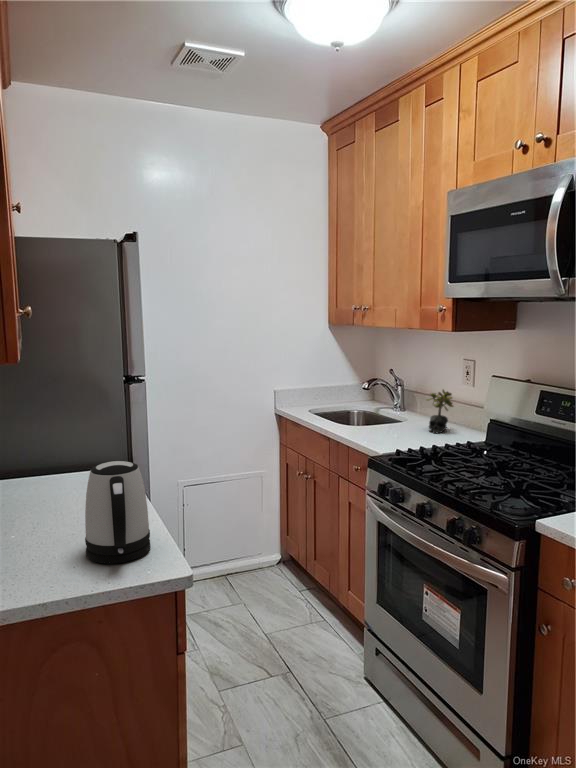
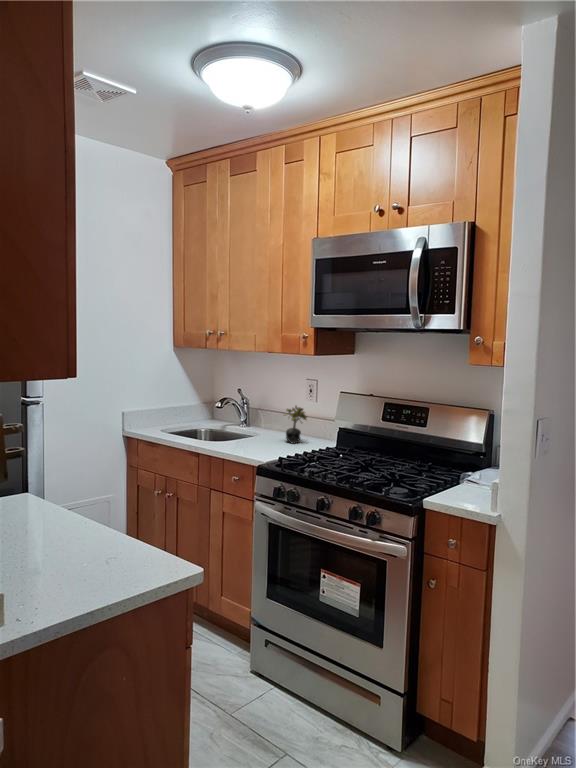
kettle: present [85,461,150,564] -> none [70,473,135,576]

